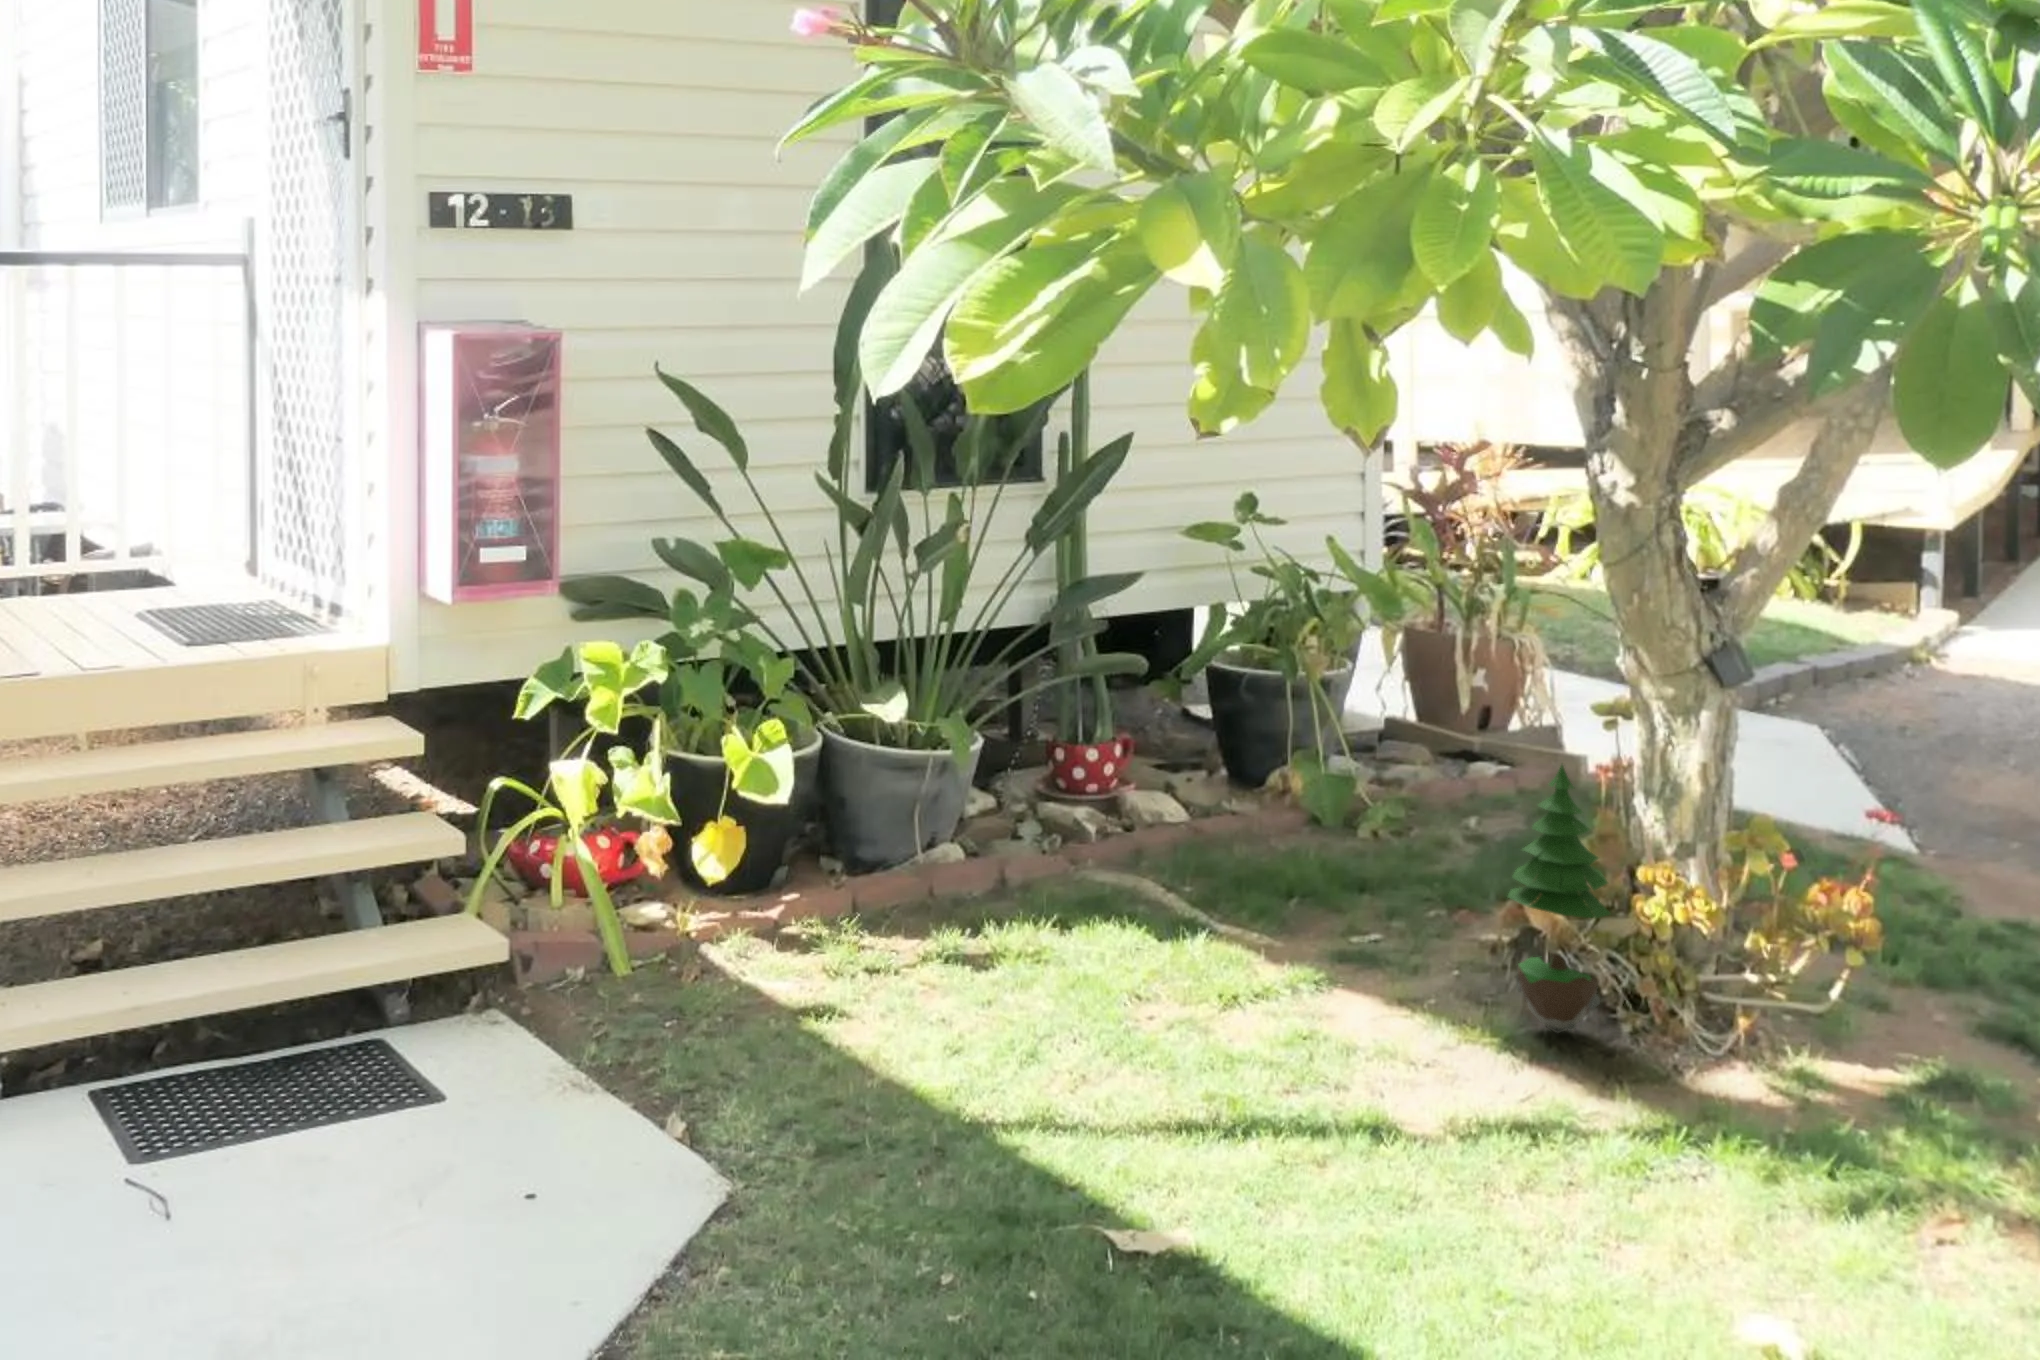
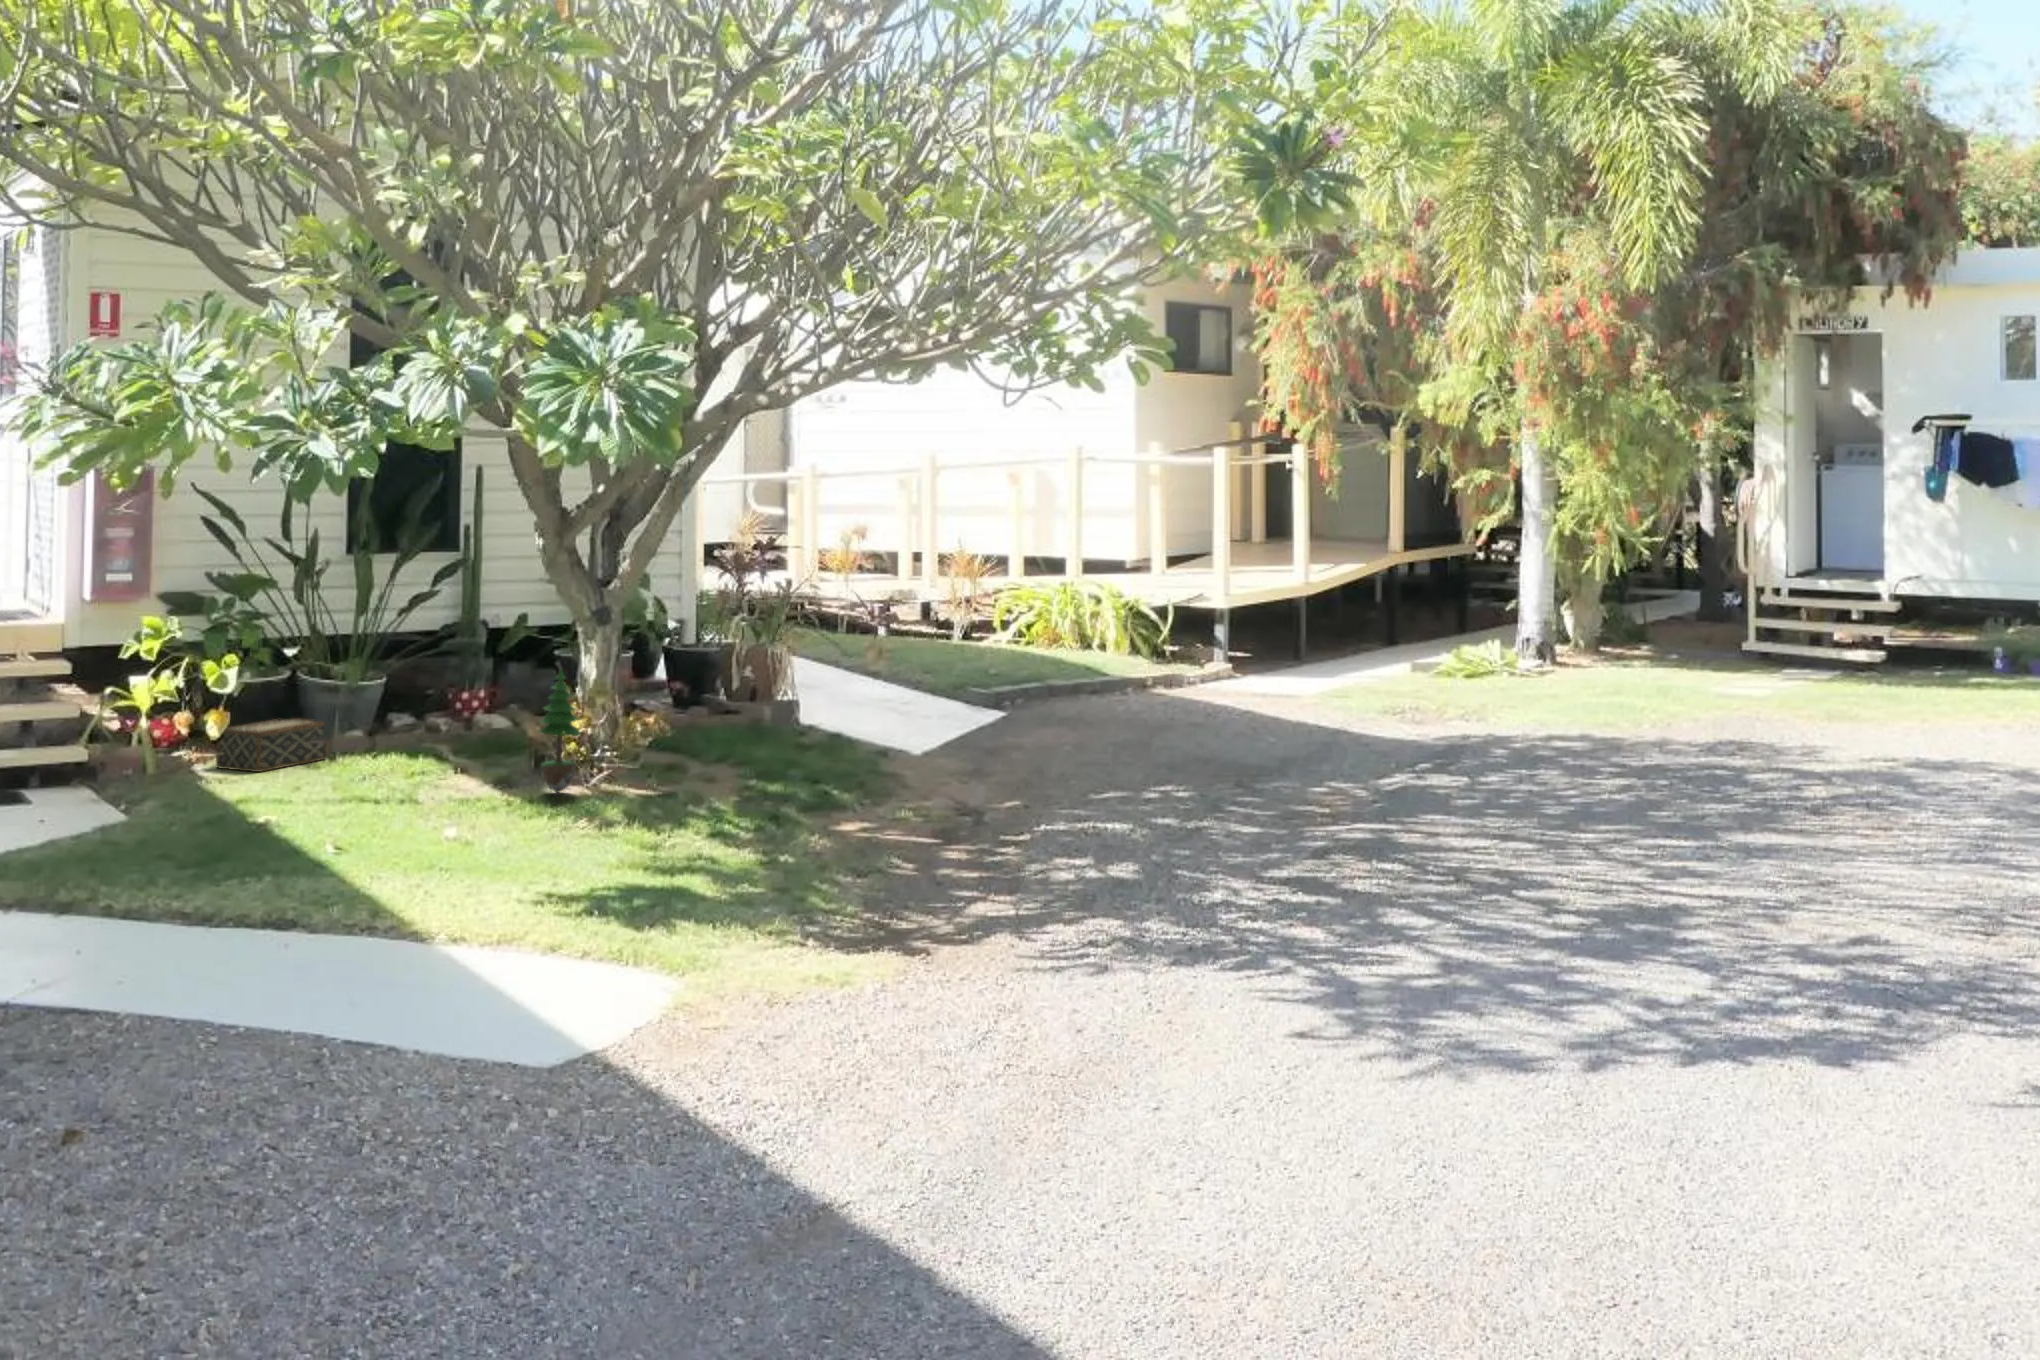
woven basket: none [733,814,909,952] -> present [216,718,327,772]

